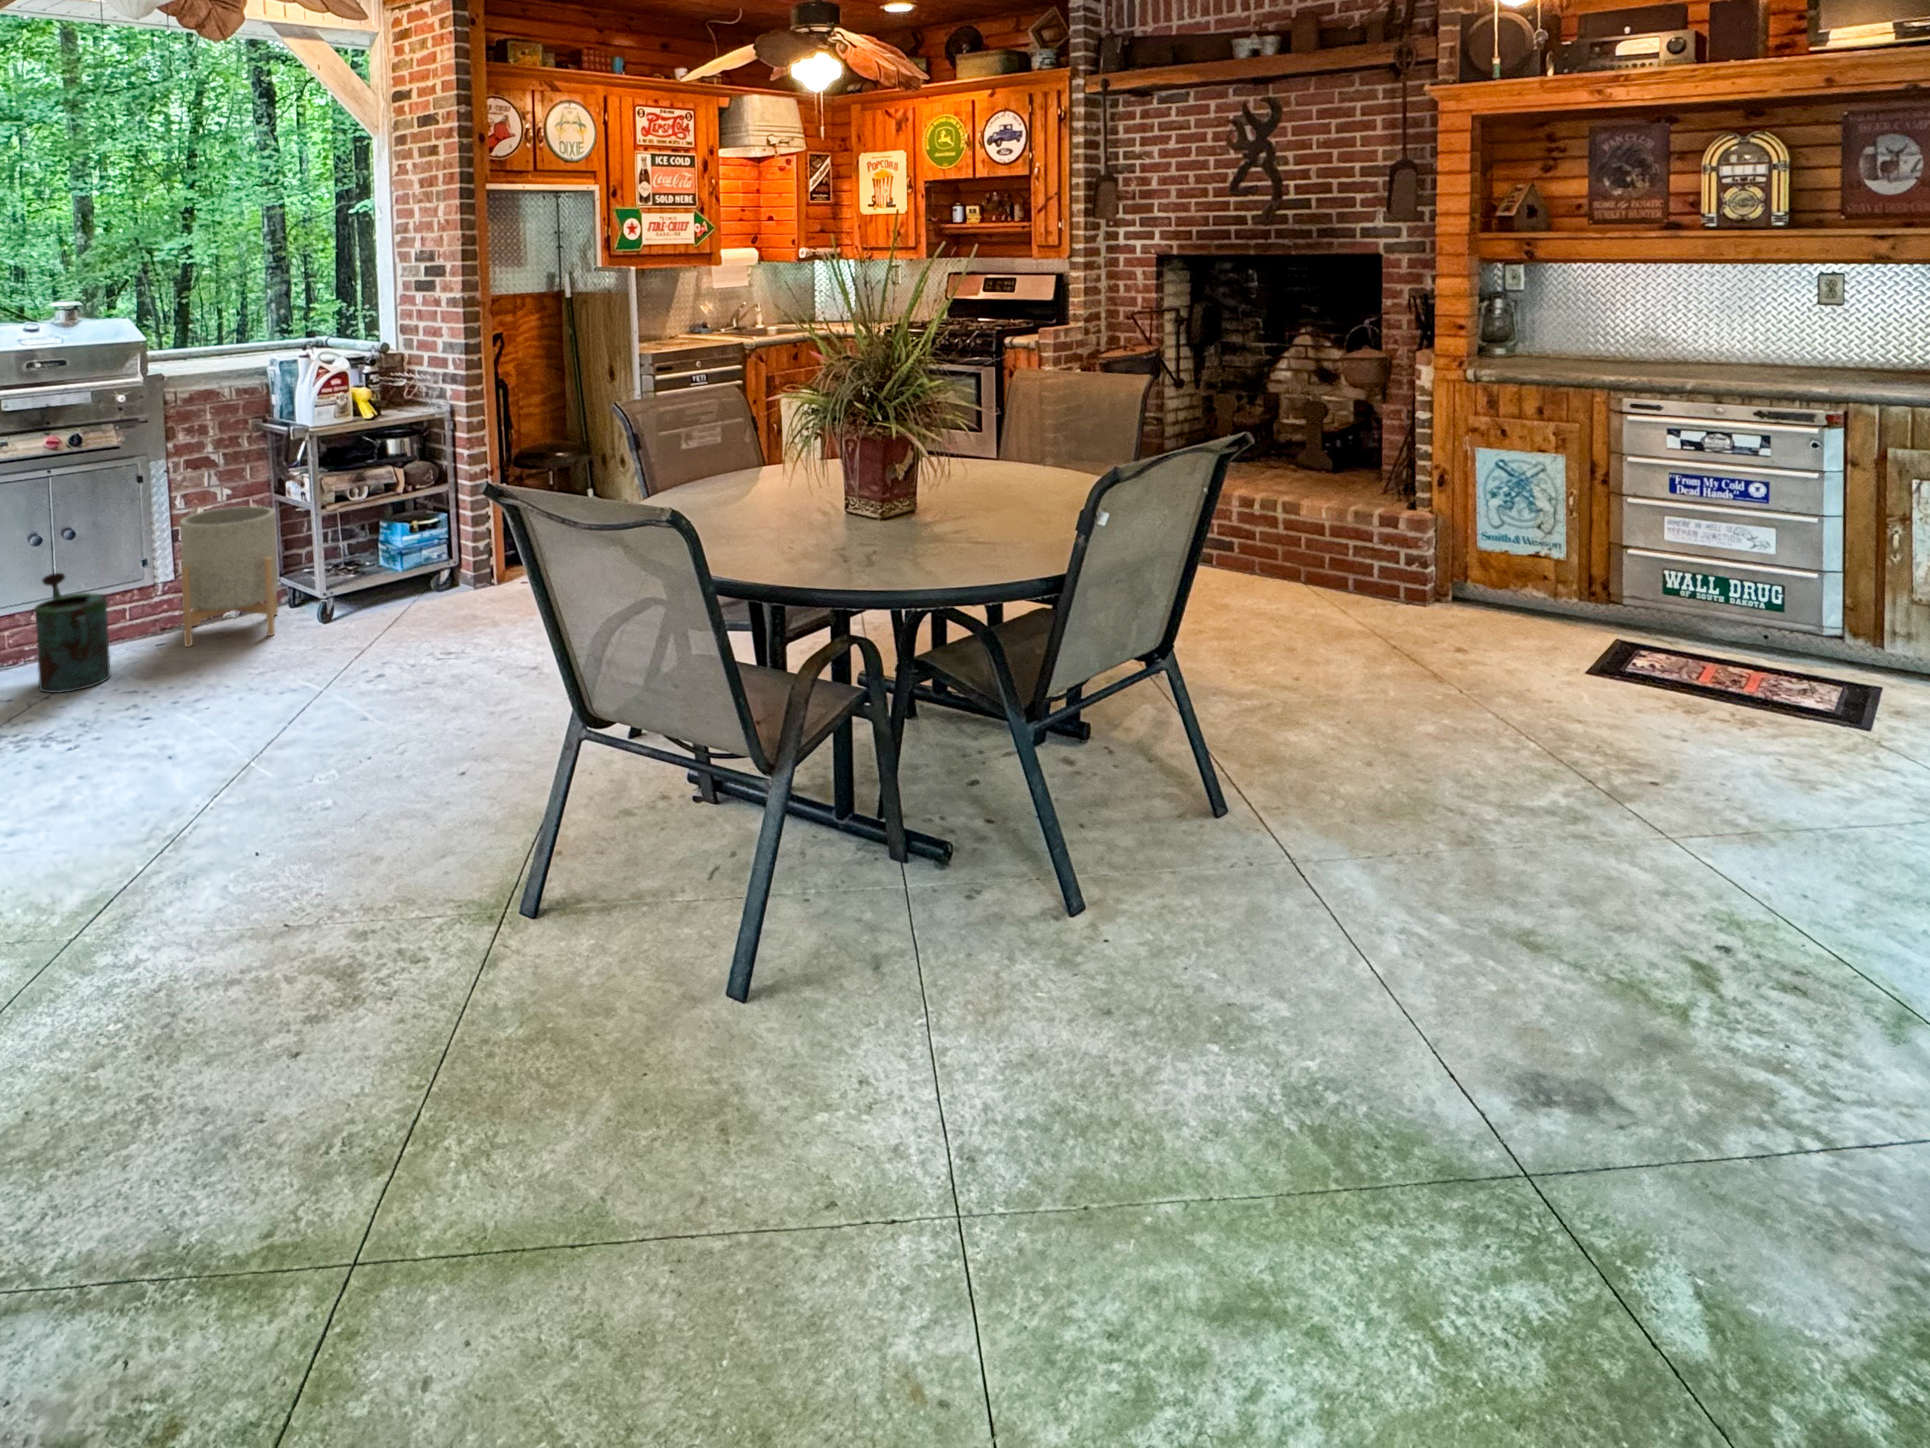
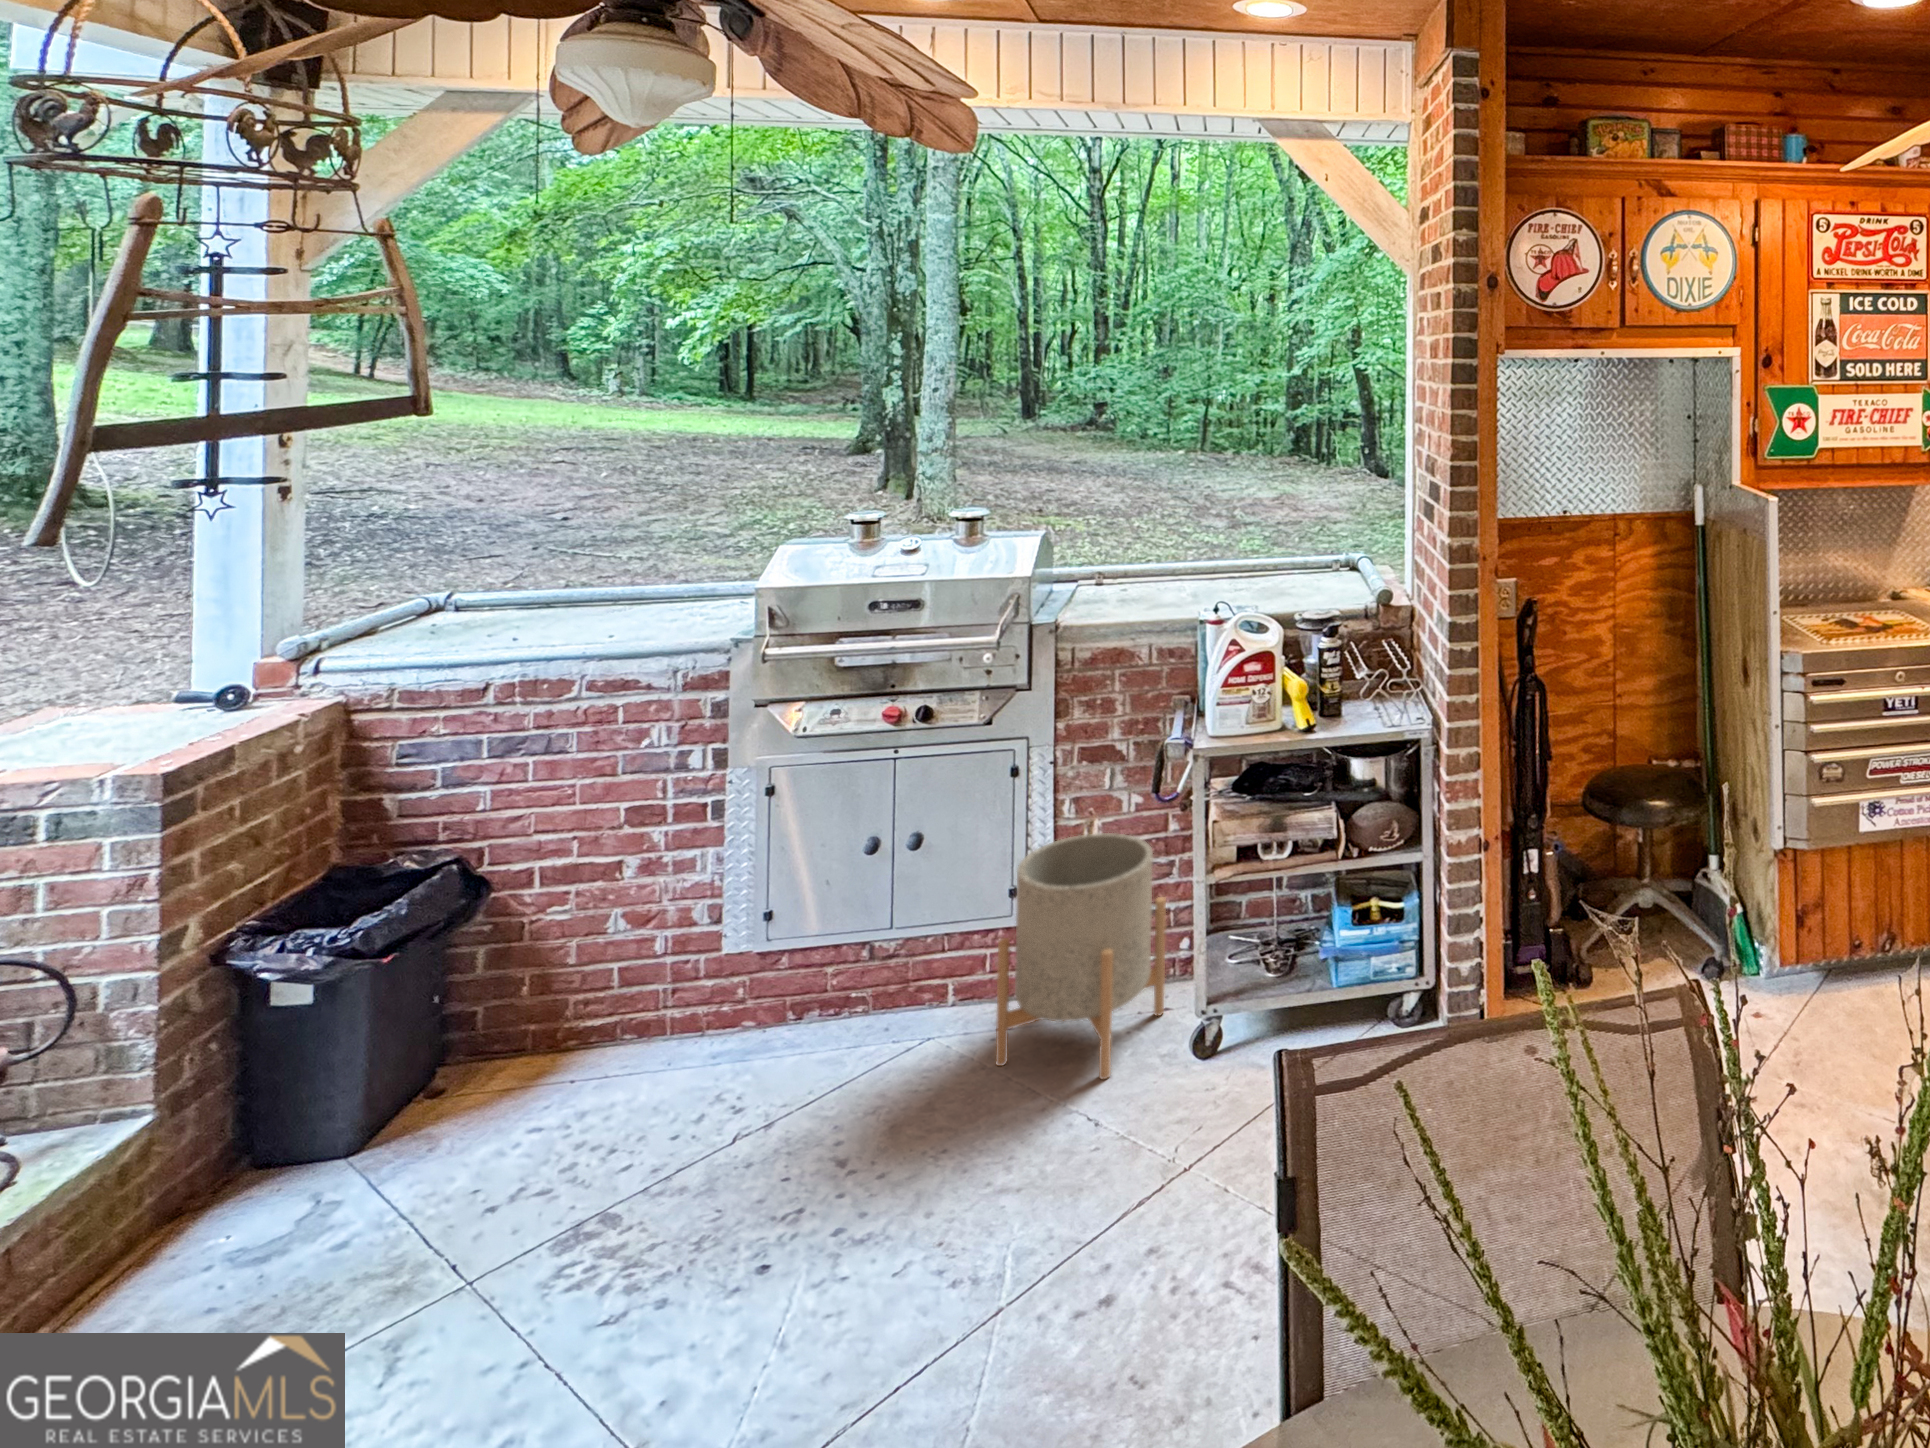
watering can: present [35,573,111,693] -> none [757,914,873,1141]

